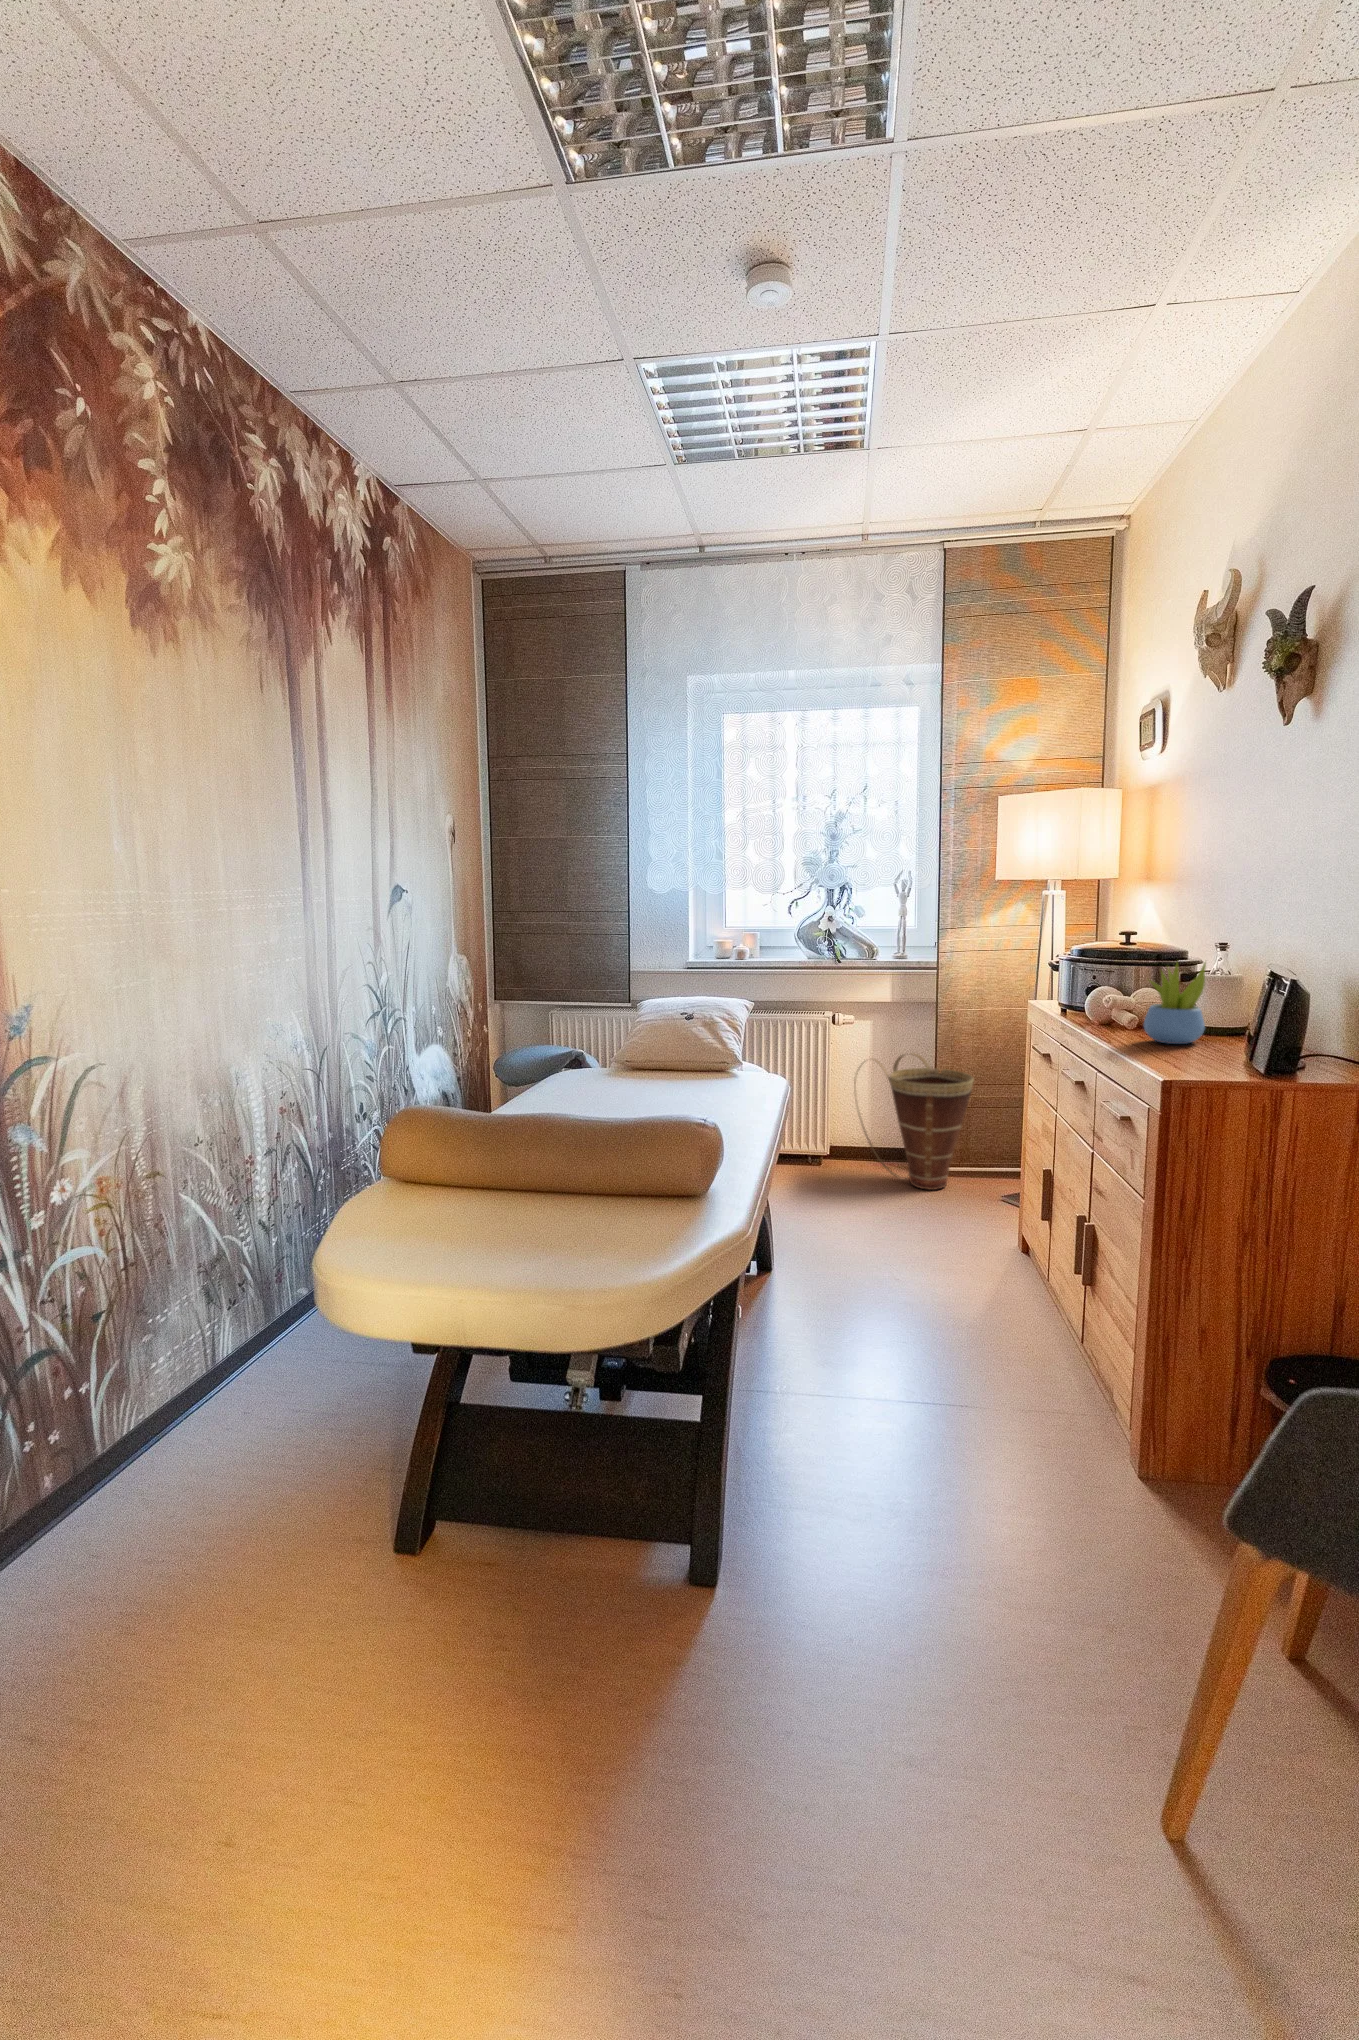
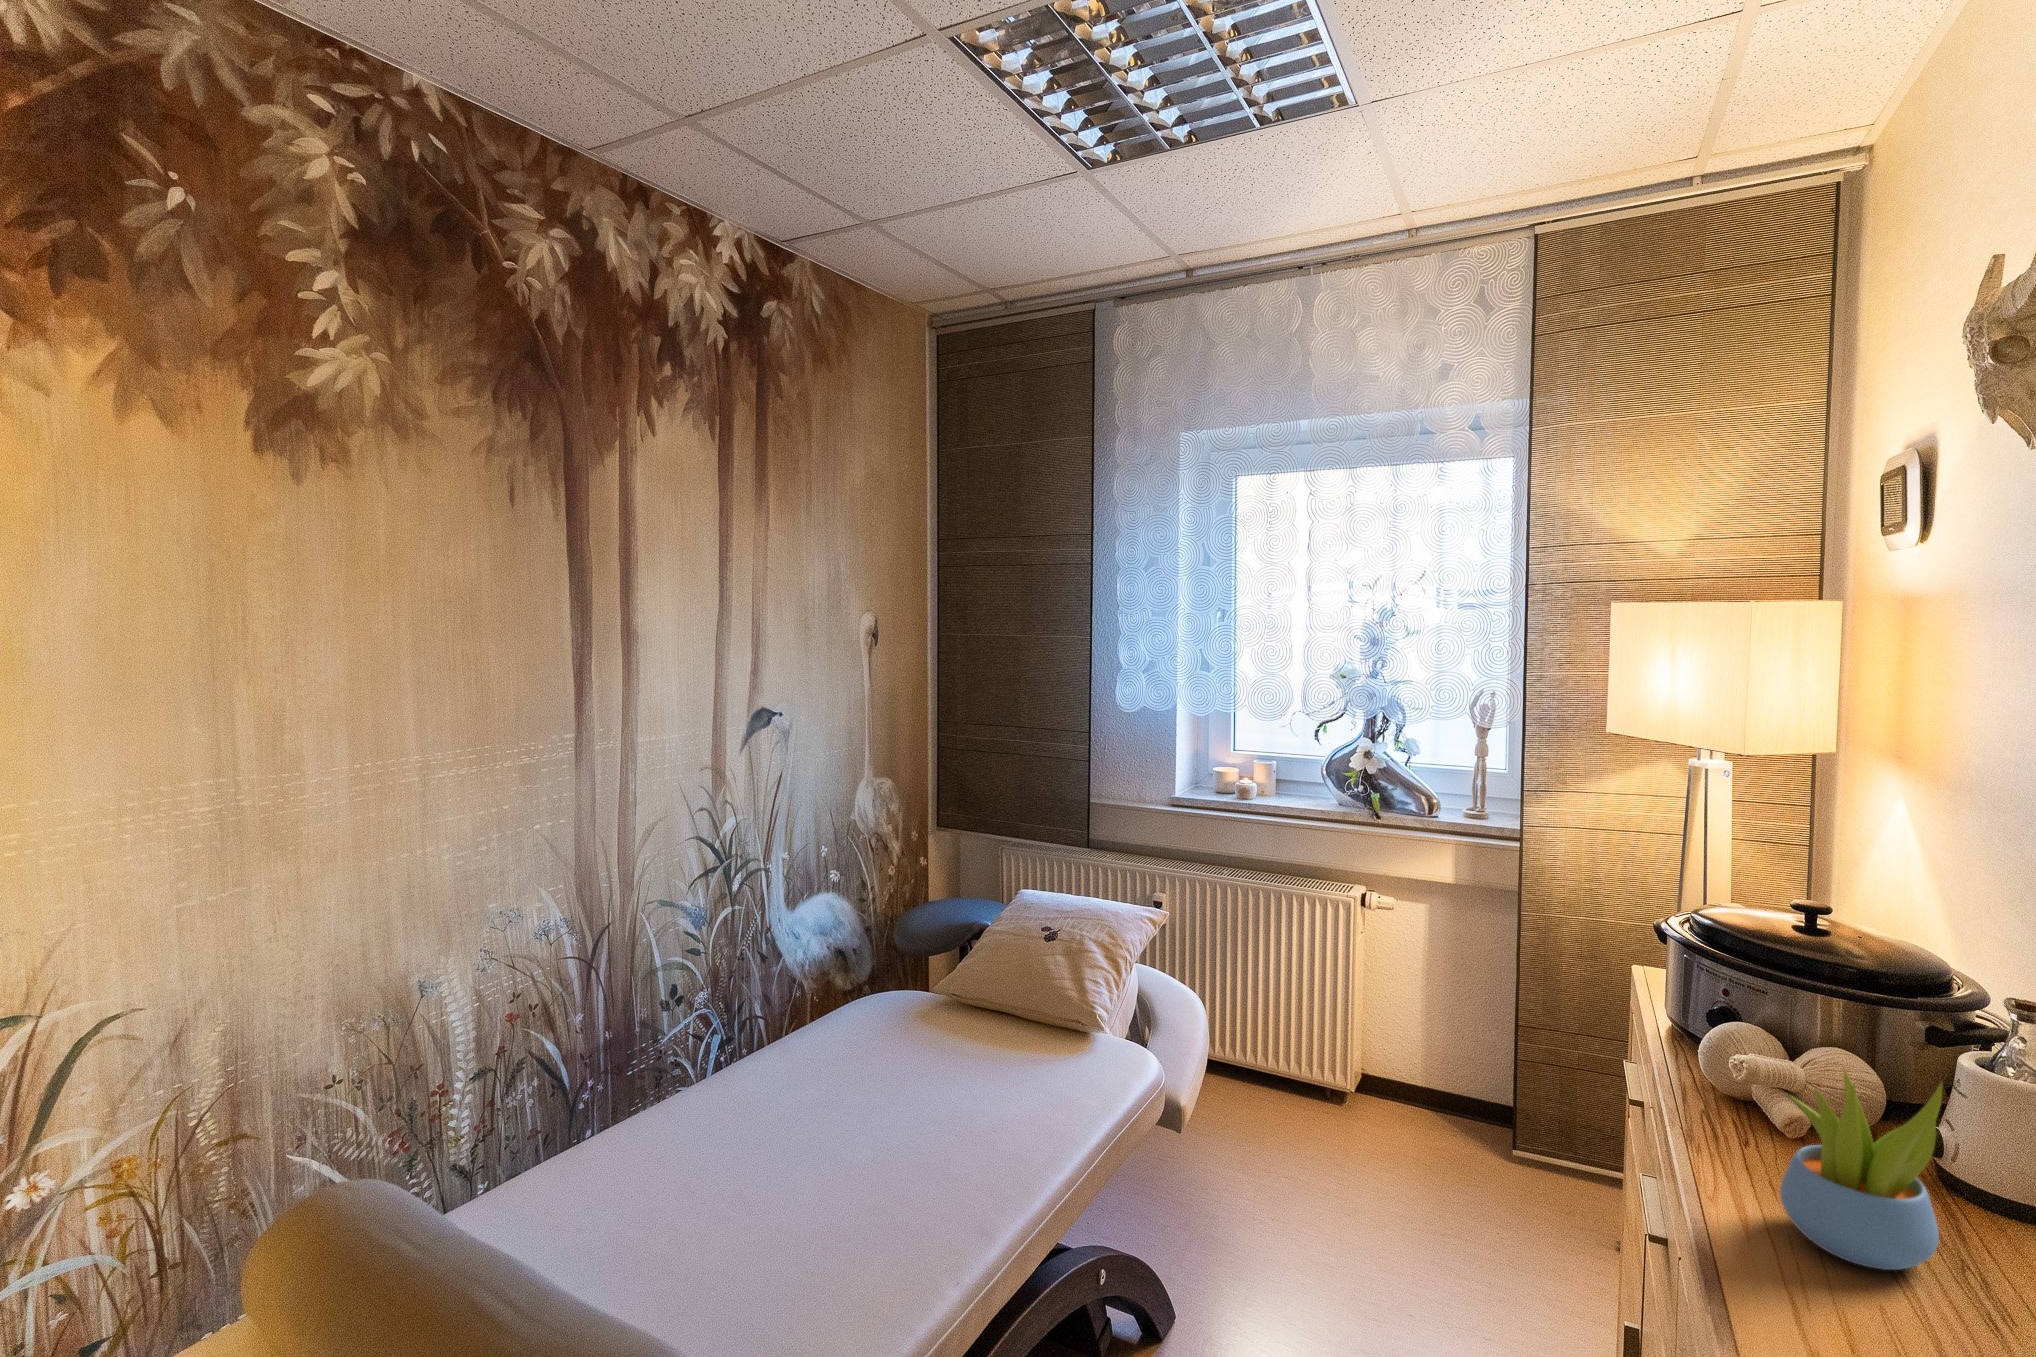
basket: present [854,1054,974,1190] -> none [1389,973,1576,1209]

